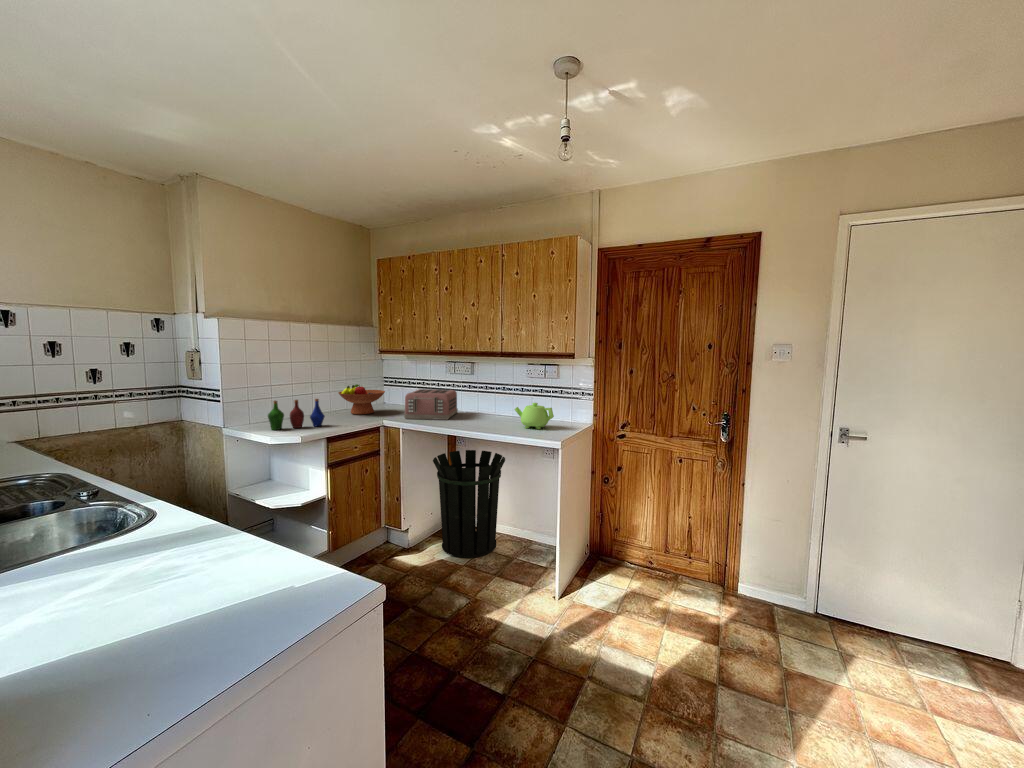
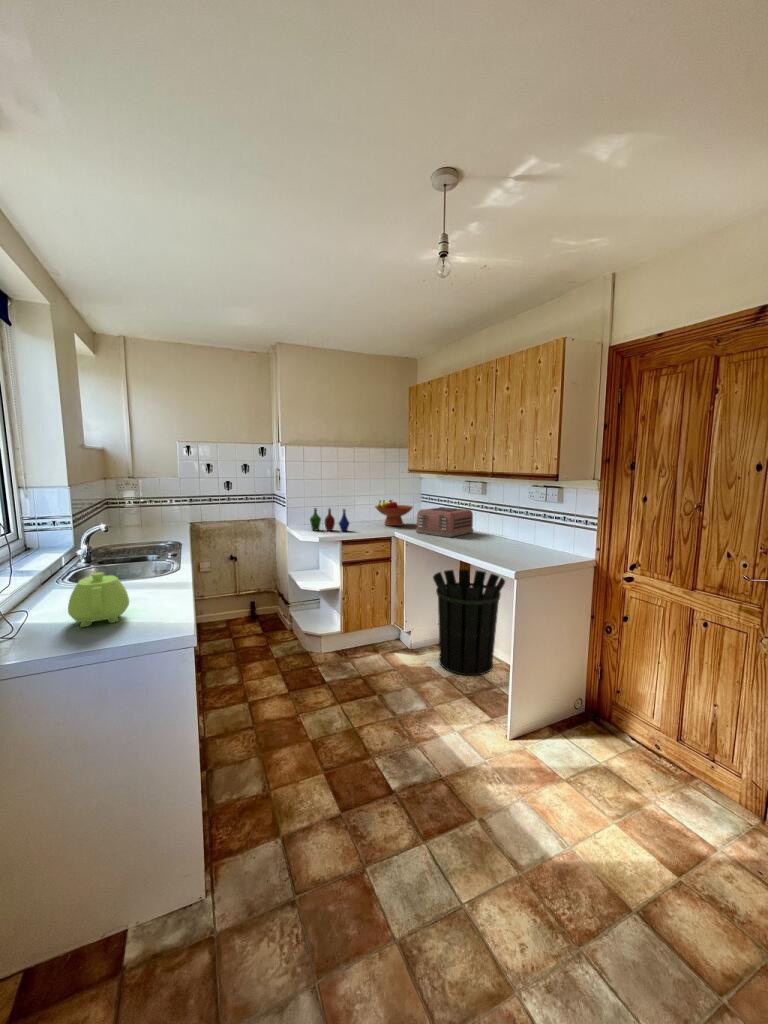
teapot: present [515,403,554,429] -> present [68,572,129,627]

